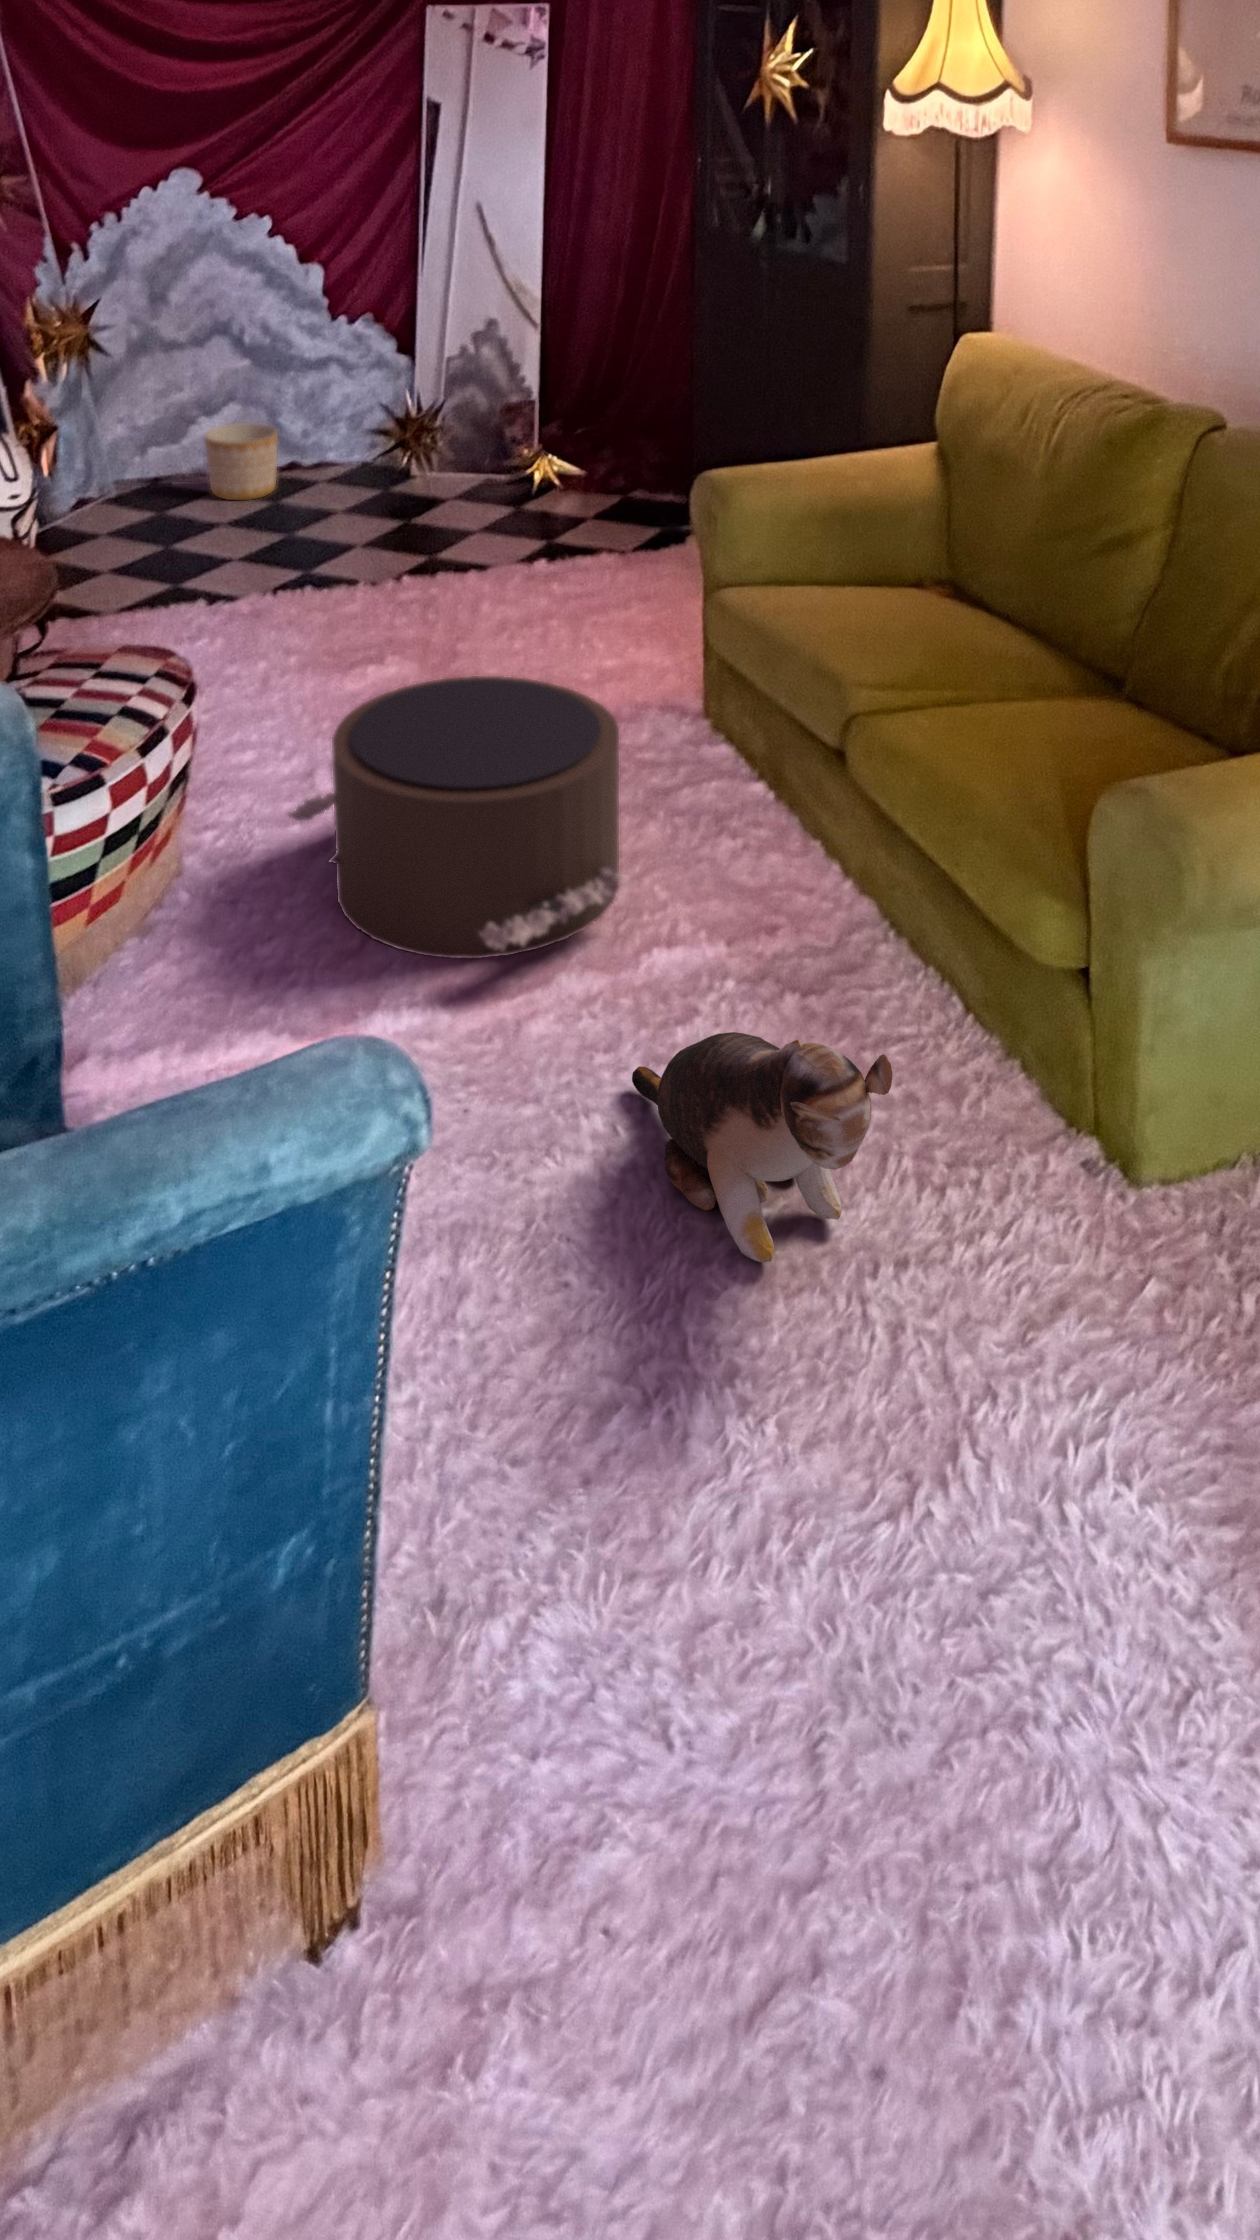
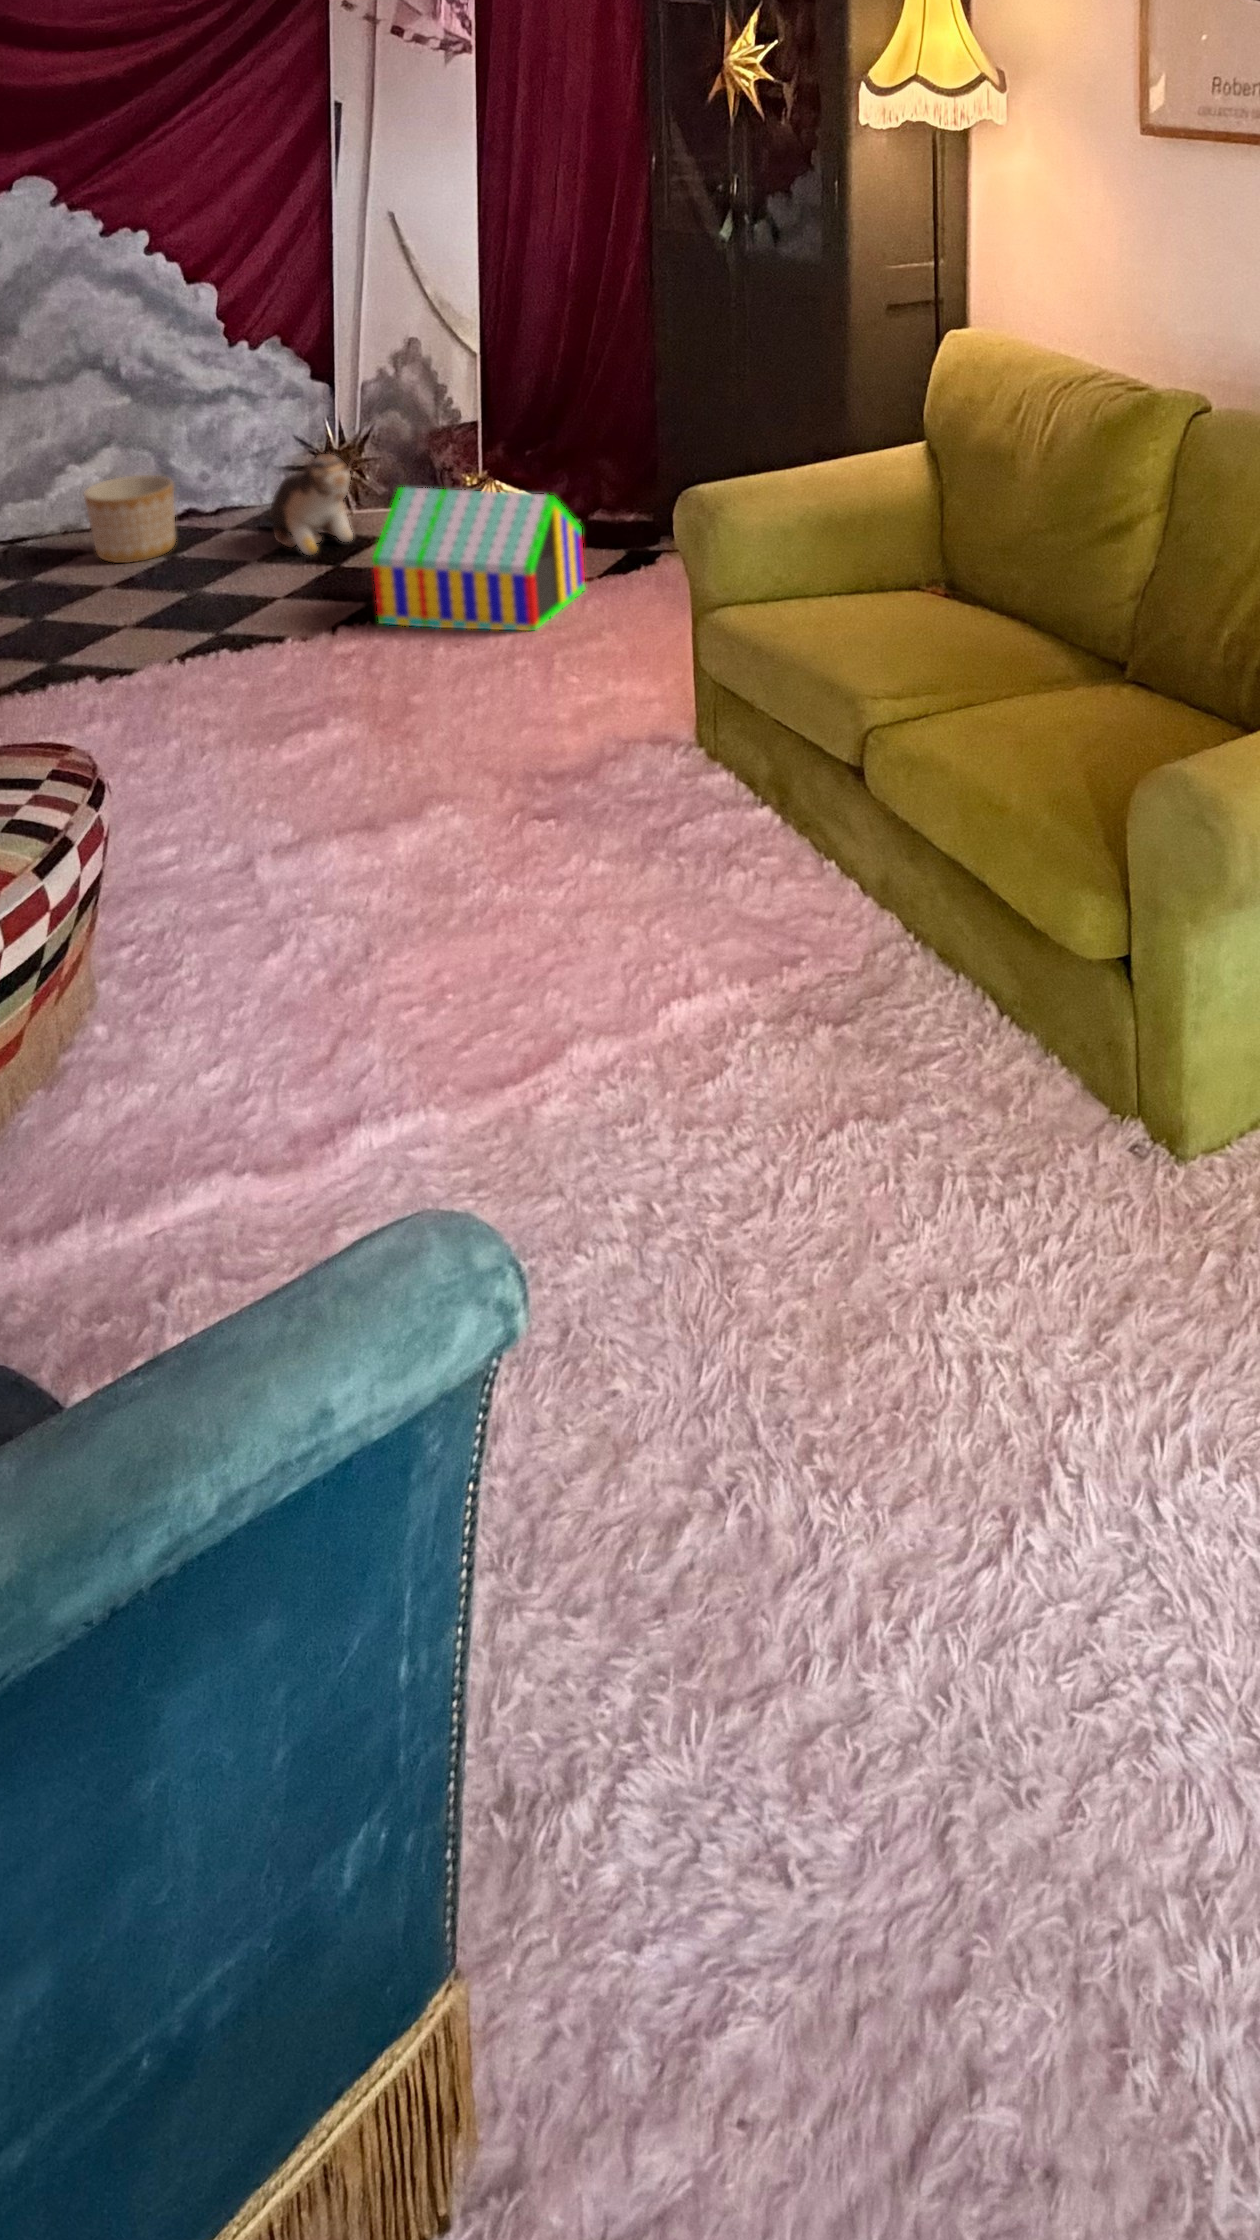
toy house: none [438,451,628,601] -> present [373,487,586,631]
pouf: present [288,676,634,958] -> none [233,732,639,1050]
plush toy: present [632,1032,893,1262] -> present [268,454,354,555]

